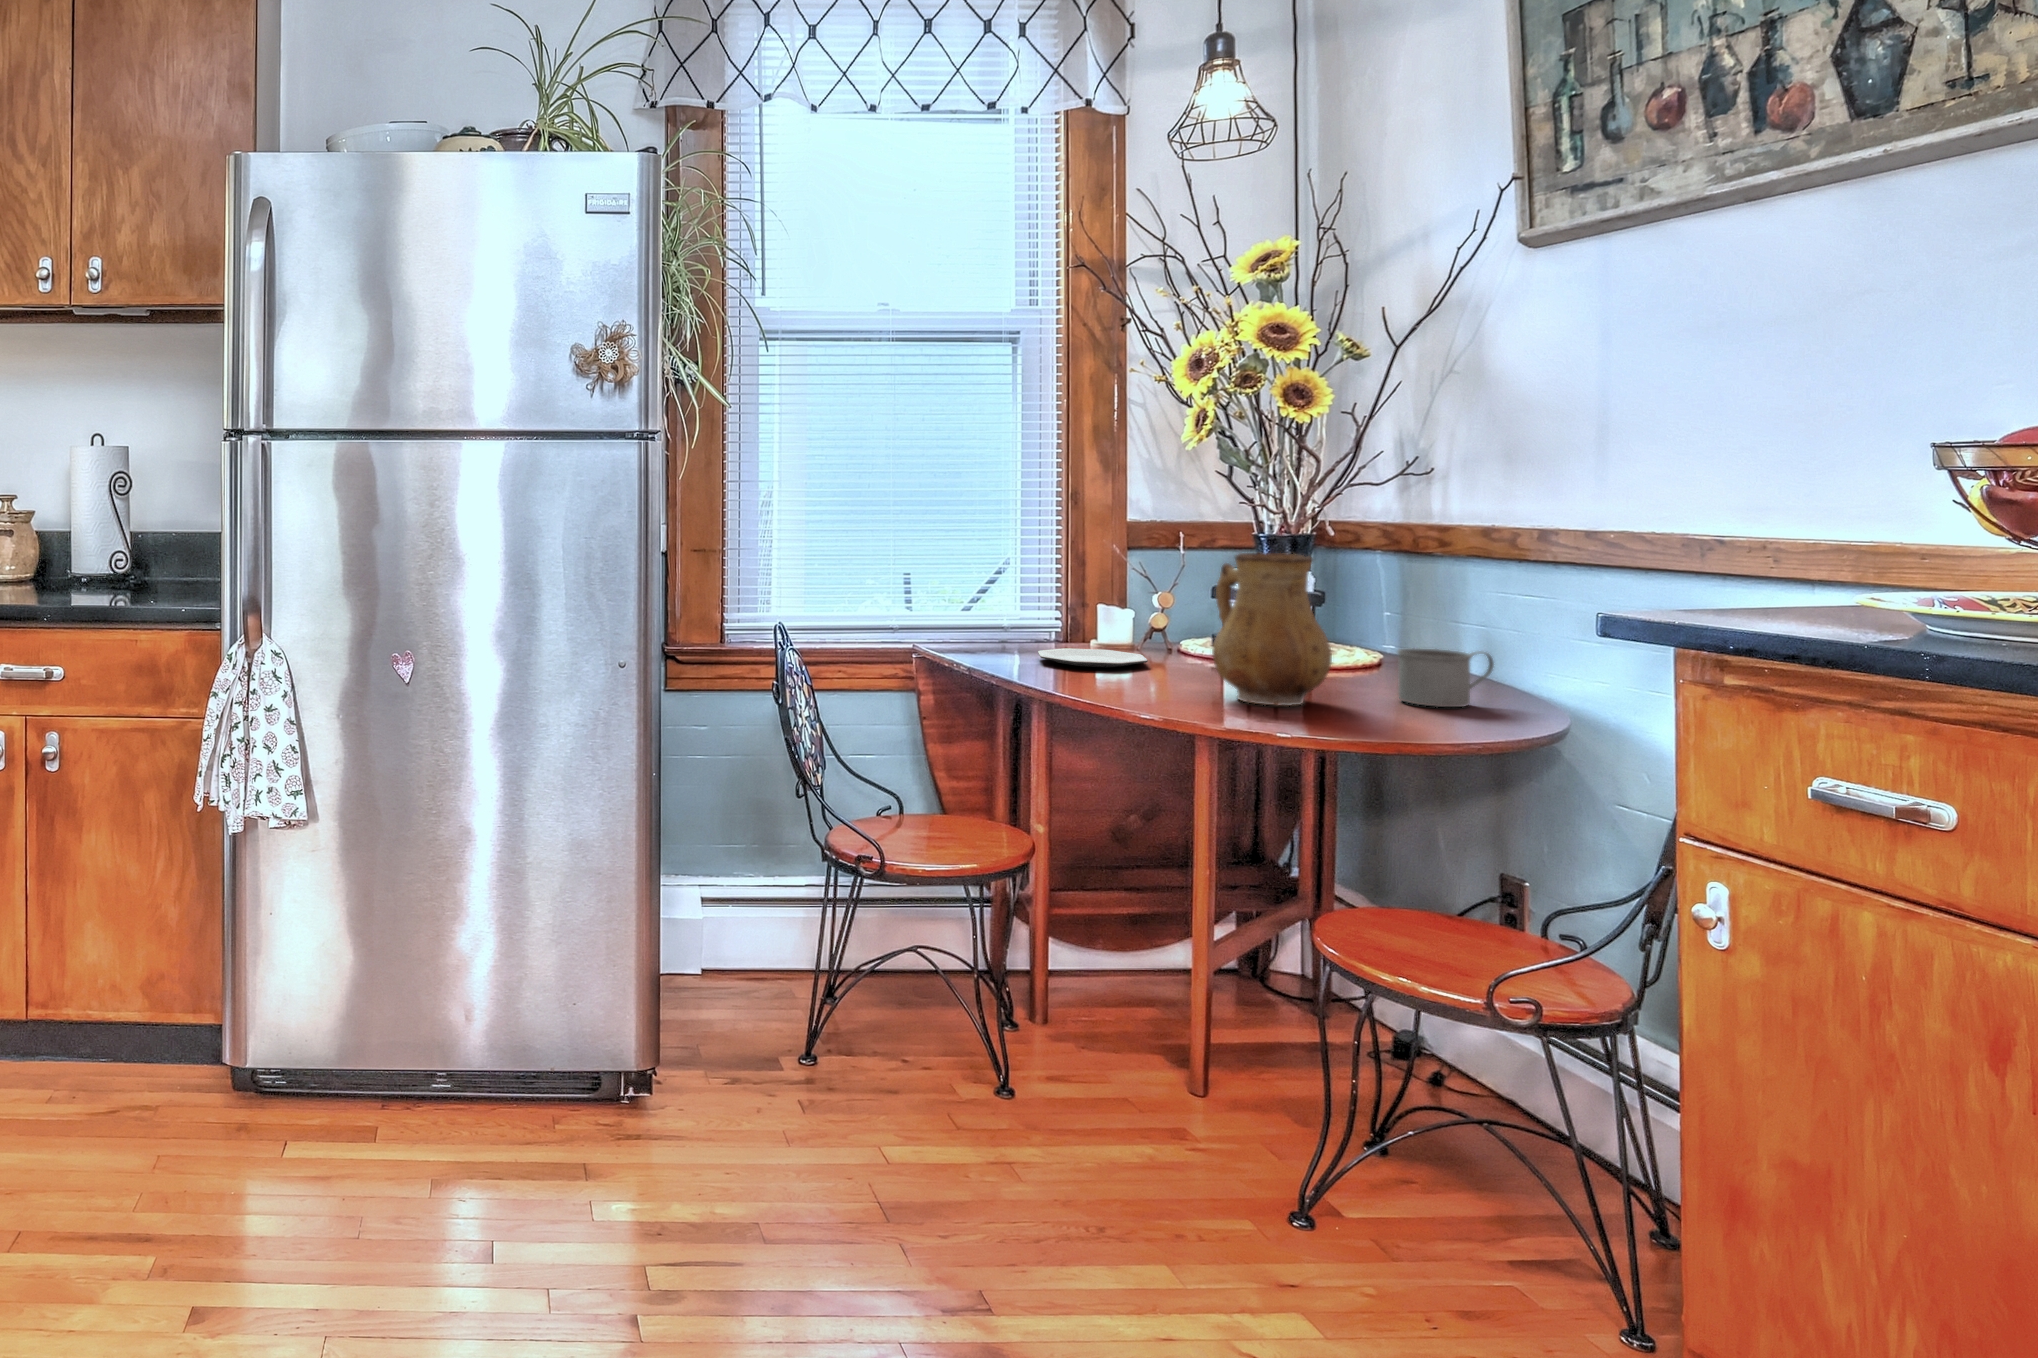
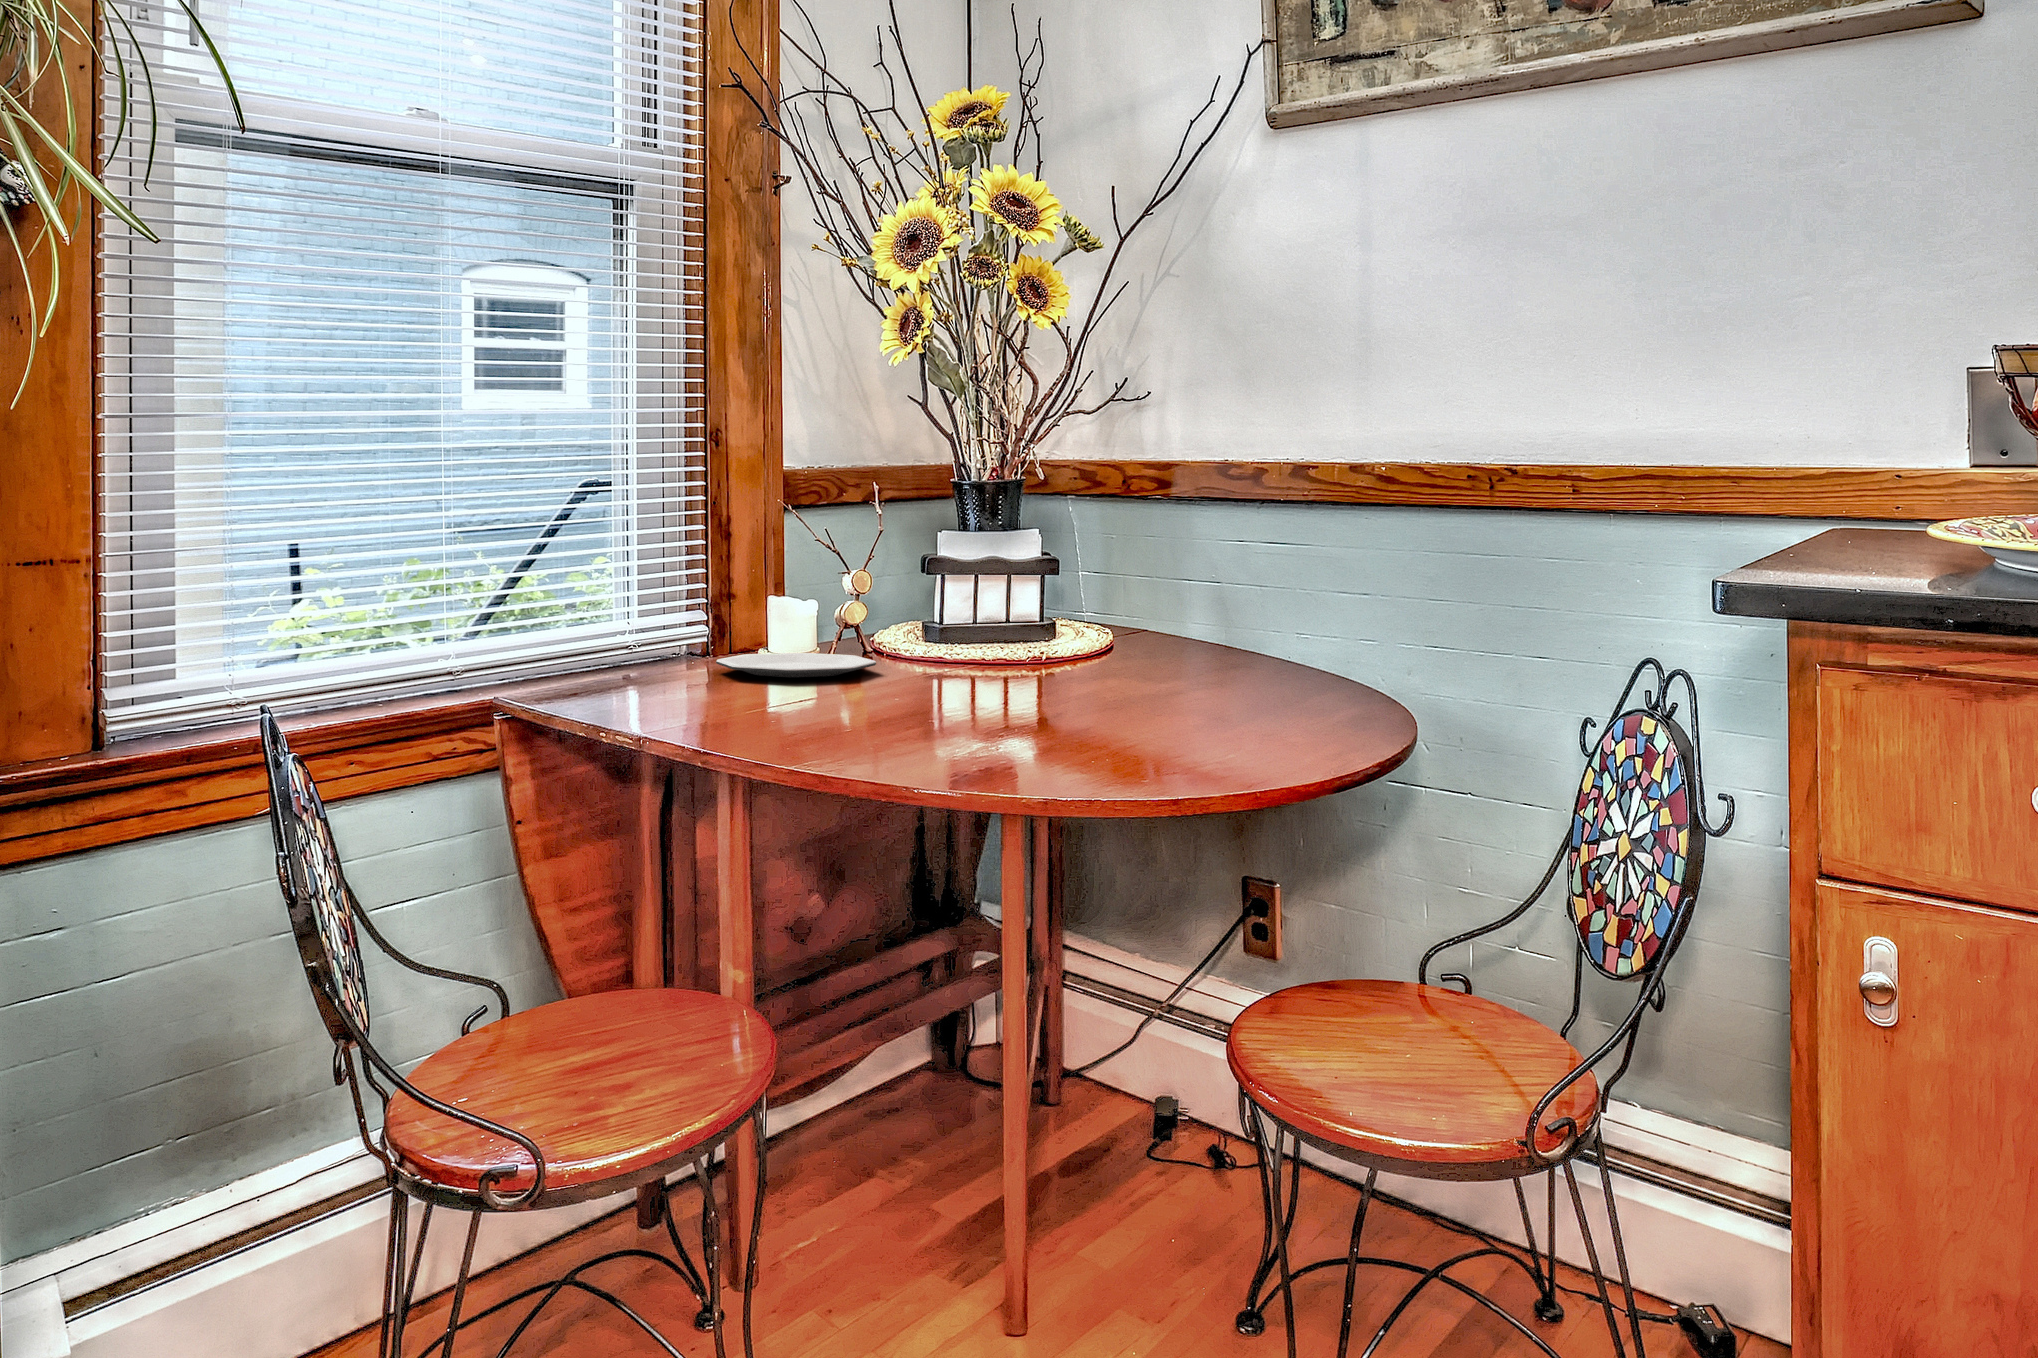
ceramic pitcher: present [1212,553,1332,706] -> none [1011,492,1167,707]
mug: present [1398,648,1494,707] -> none [1211,617,1305,691]

